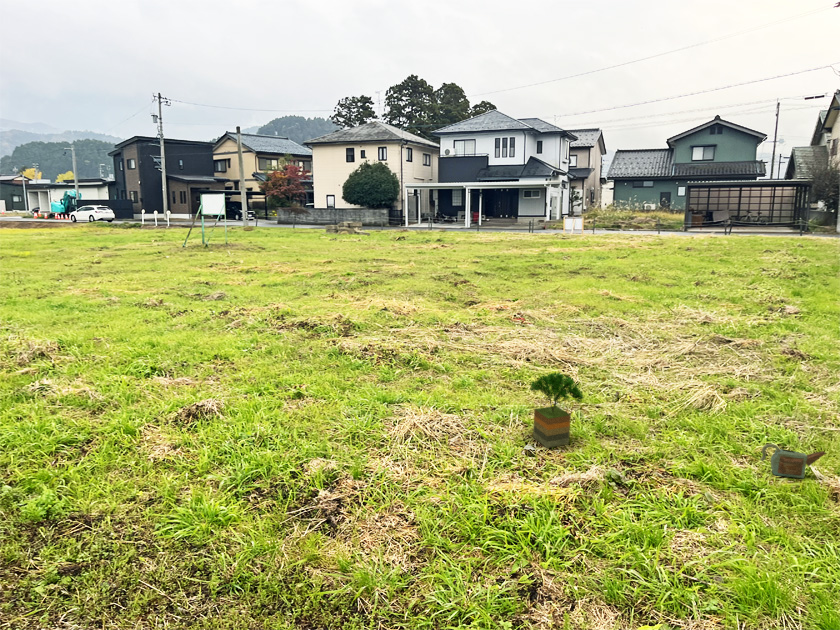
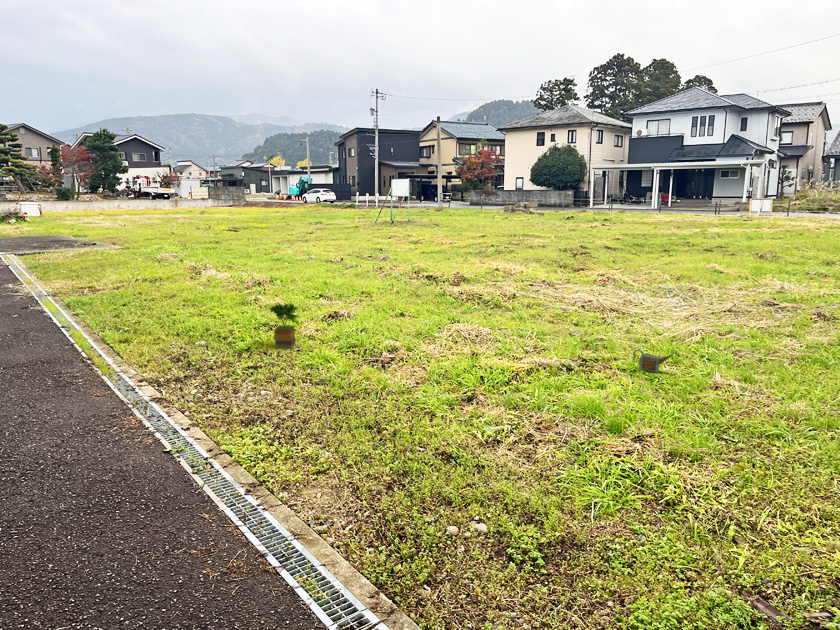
potted tree: present [530,373,584,448] -> present [270,304,298,349]

